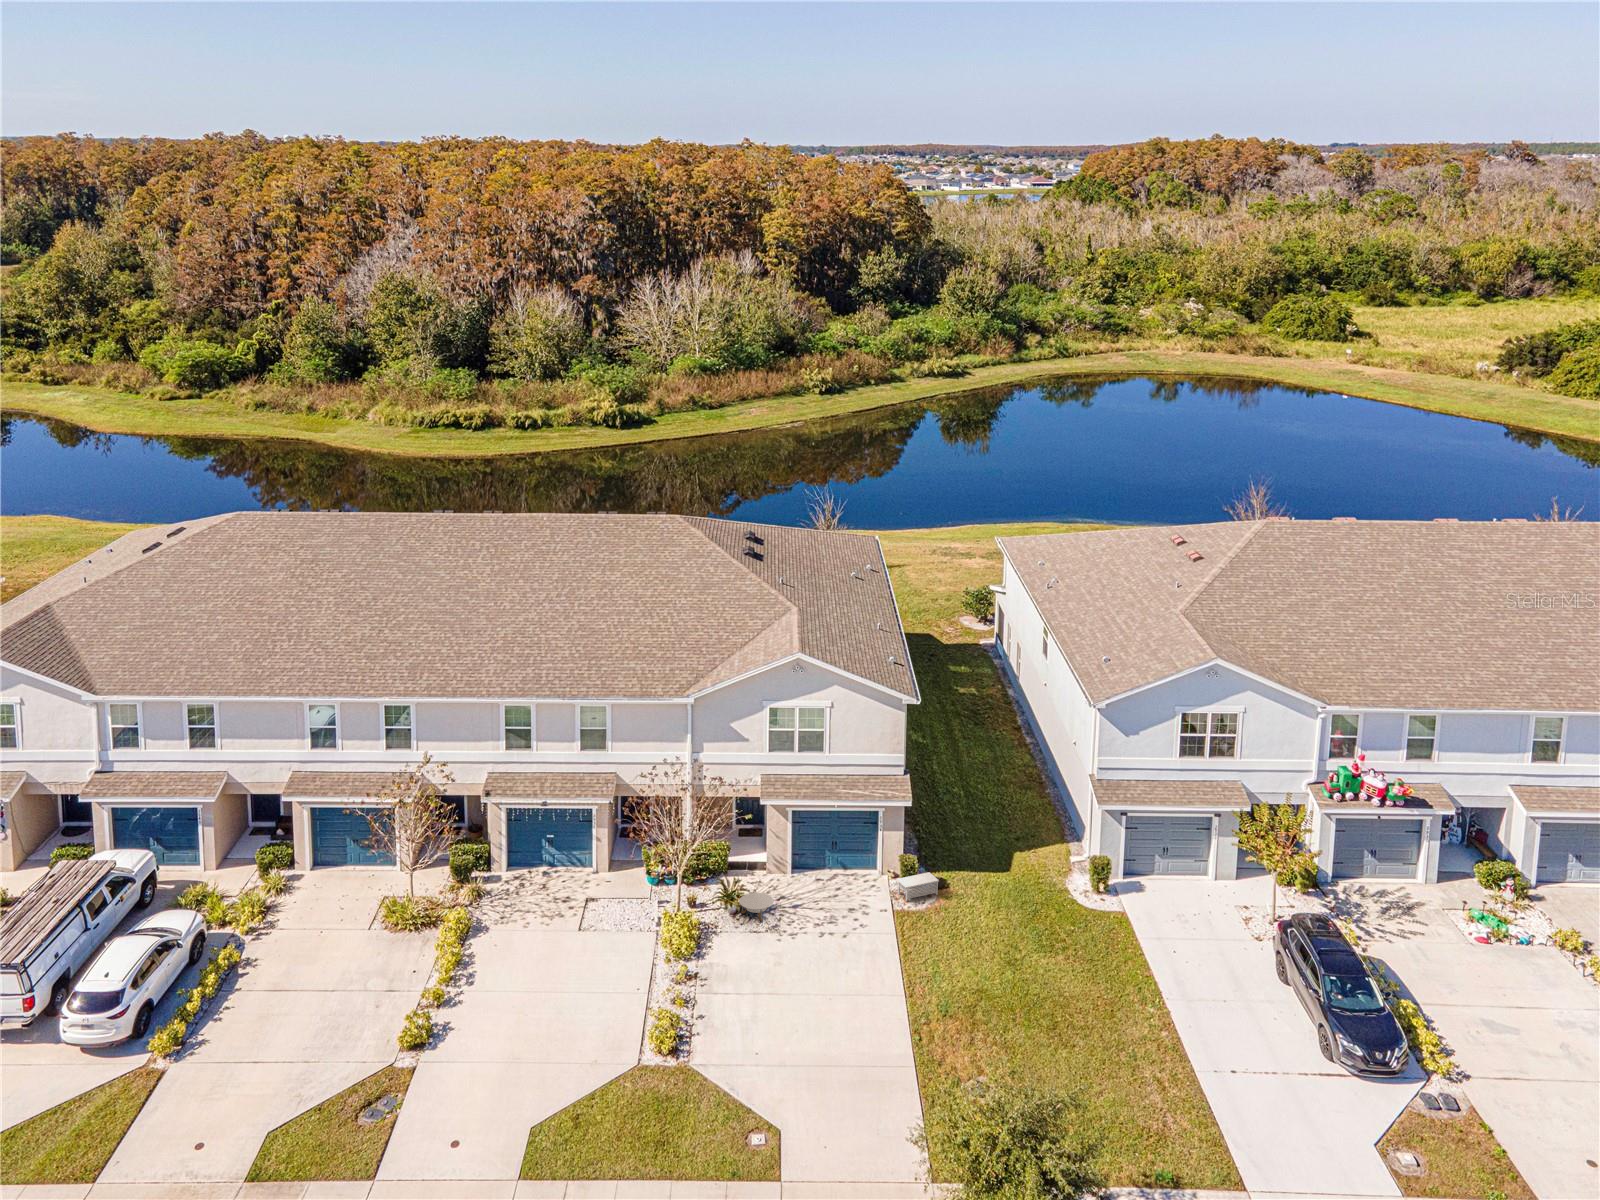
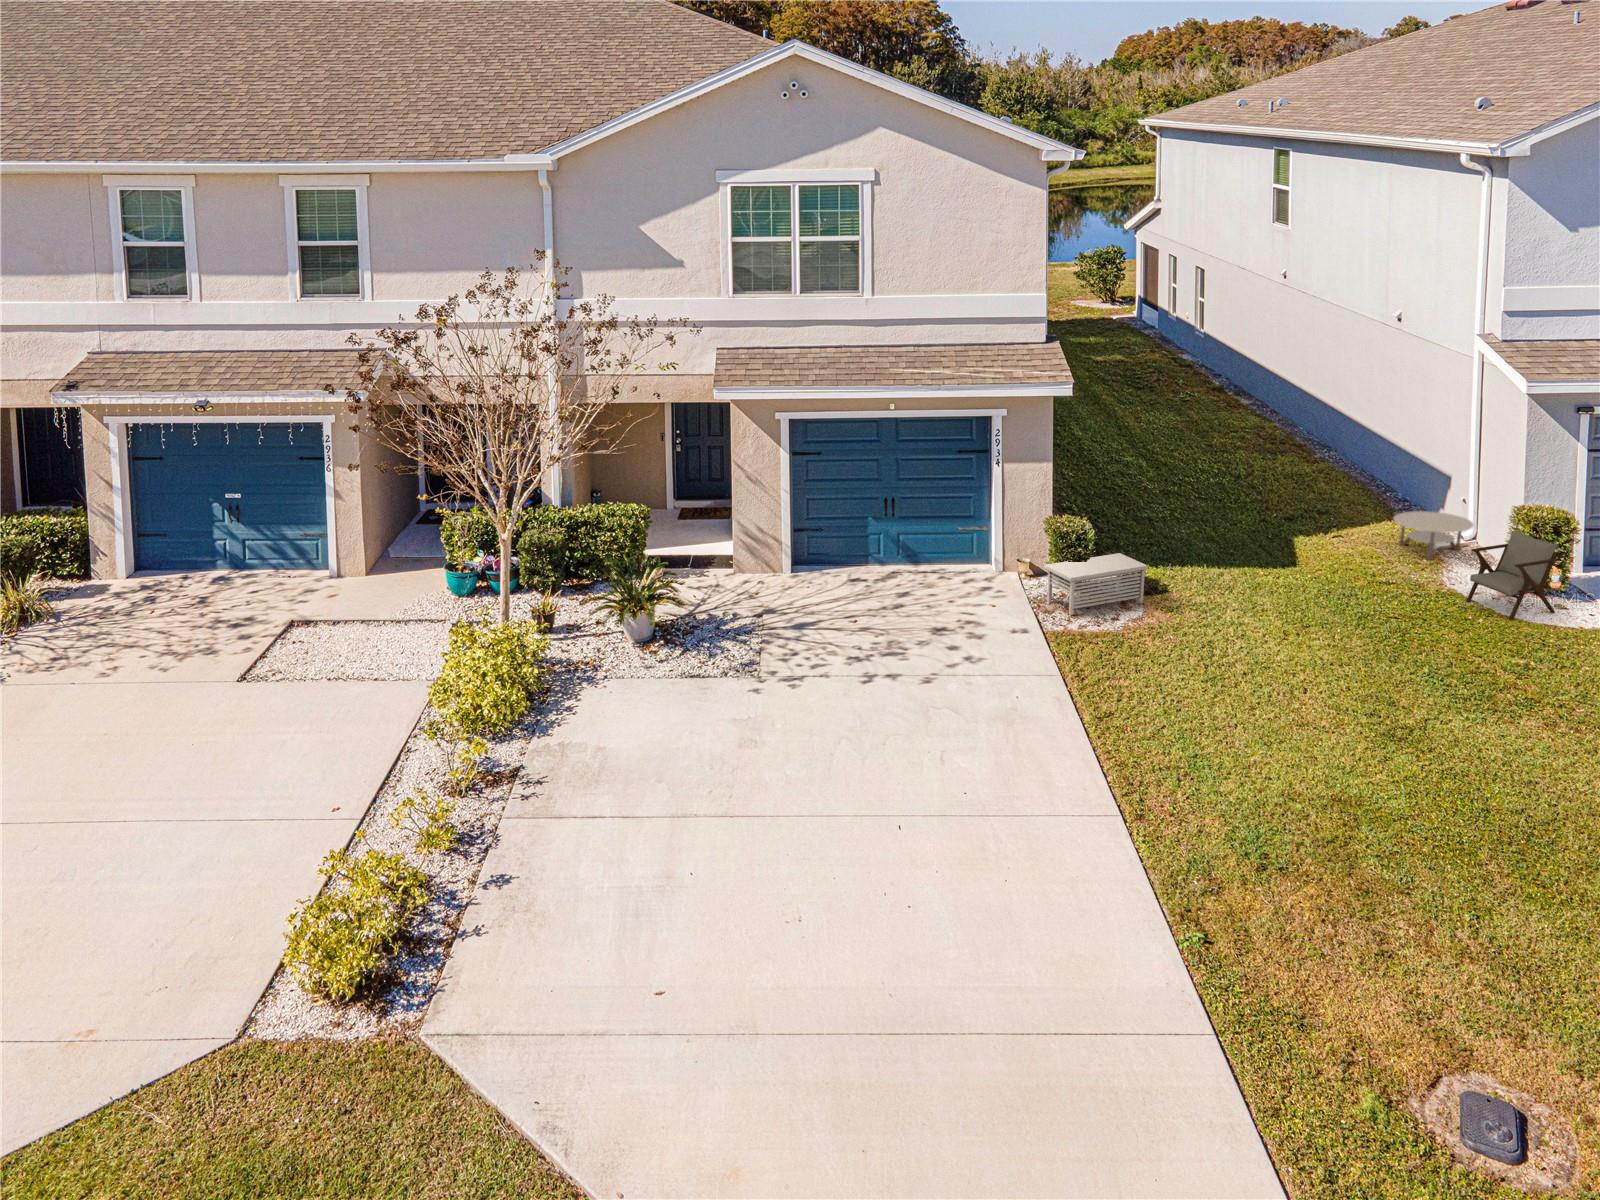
lounge chair: none [1070,868,1103,907] -> present [1466,531,1558,620]
round table: present [739,893,774,921] -> present [1393,511,1473,560]

